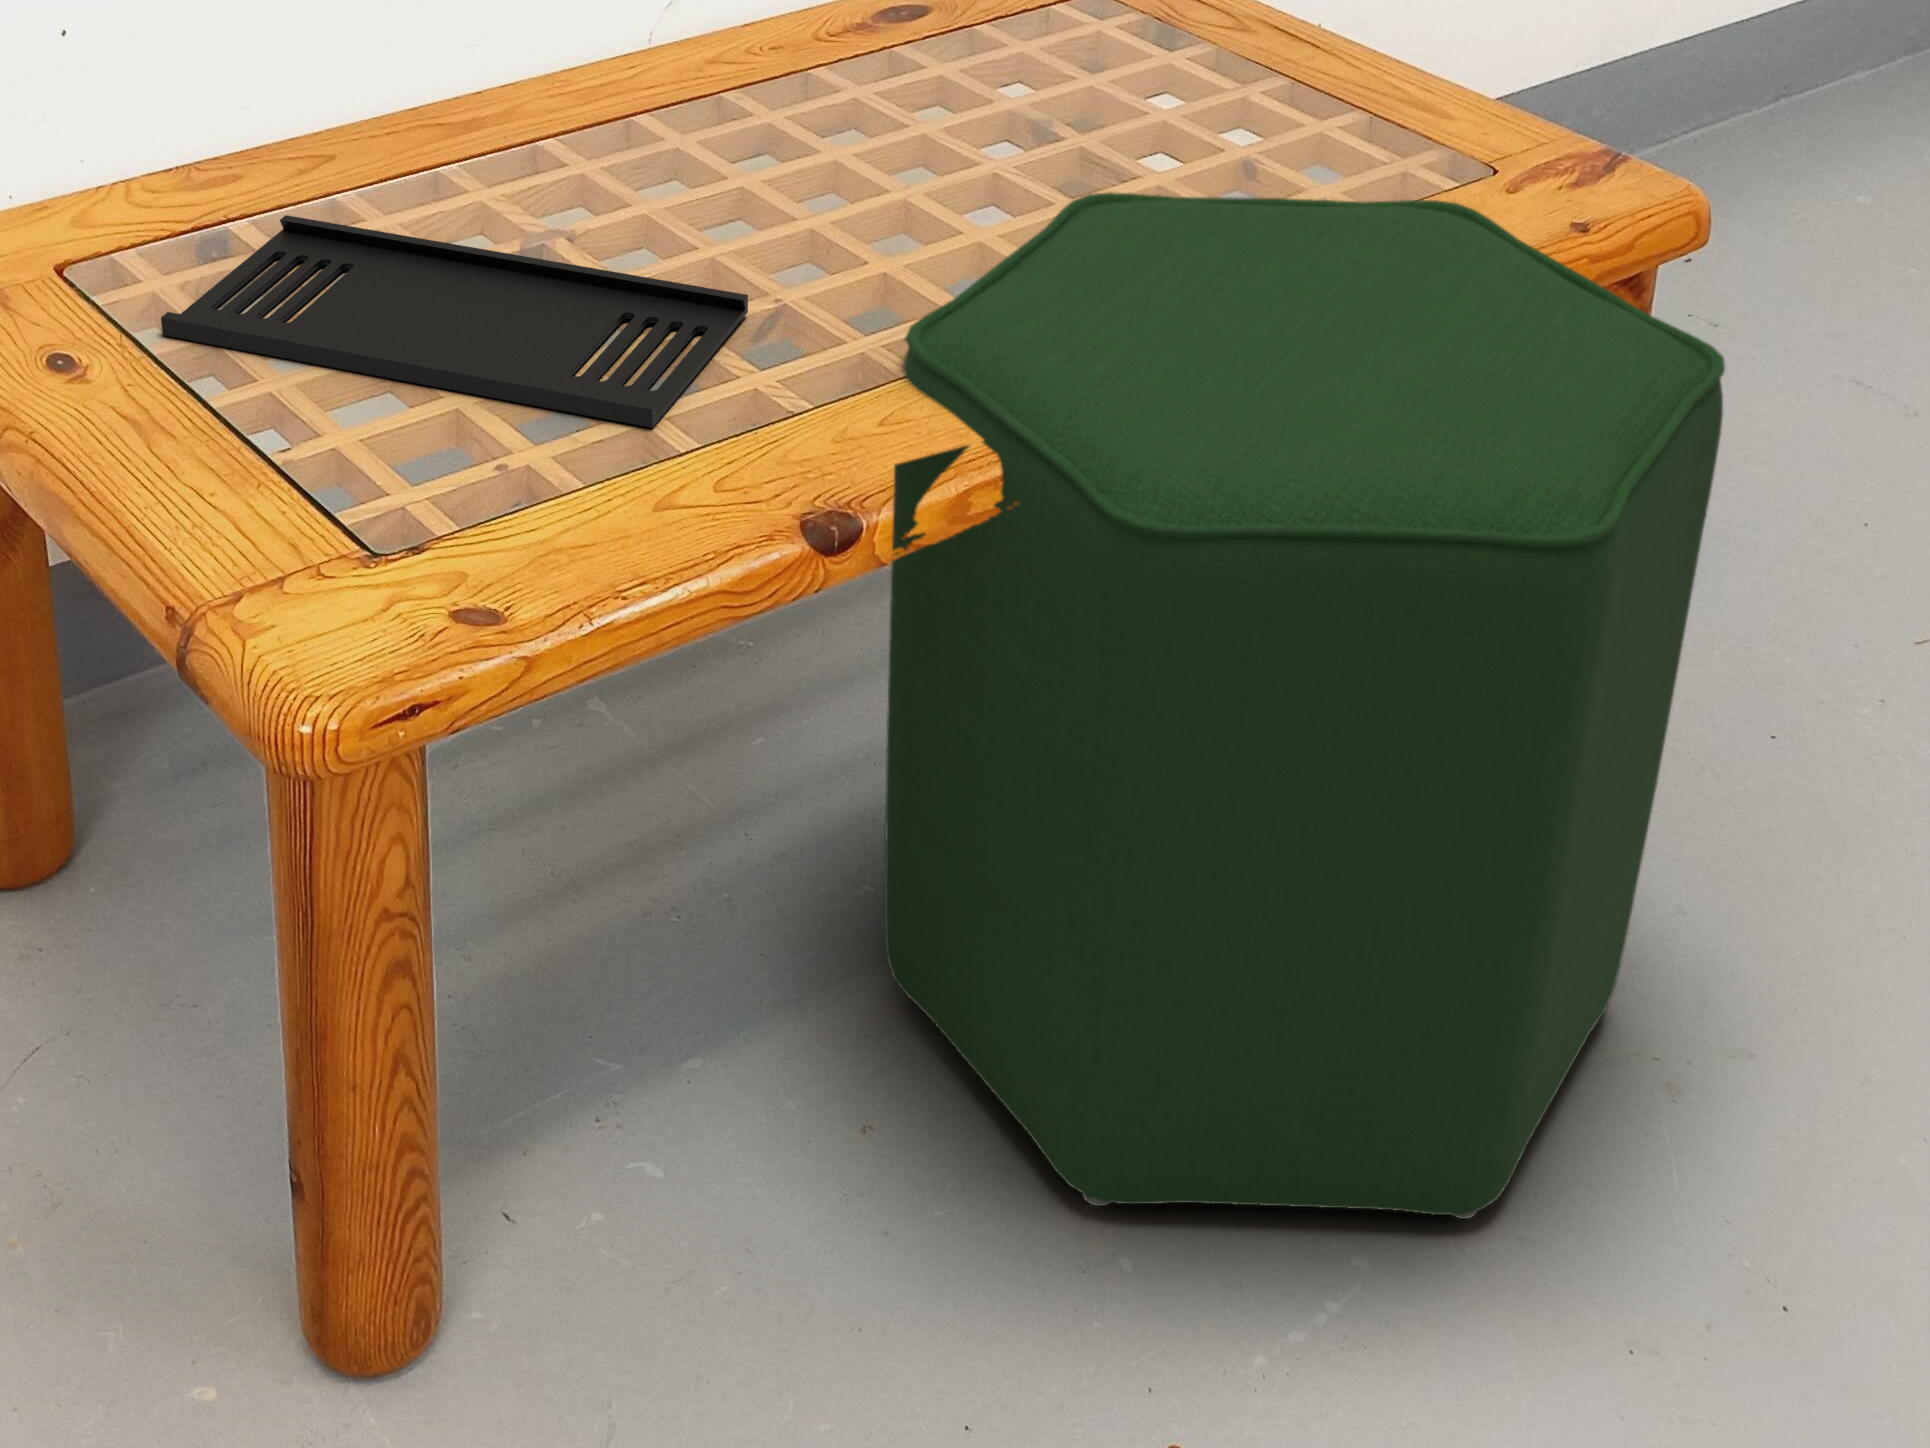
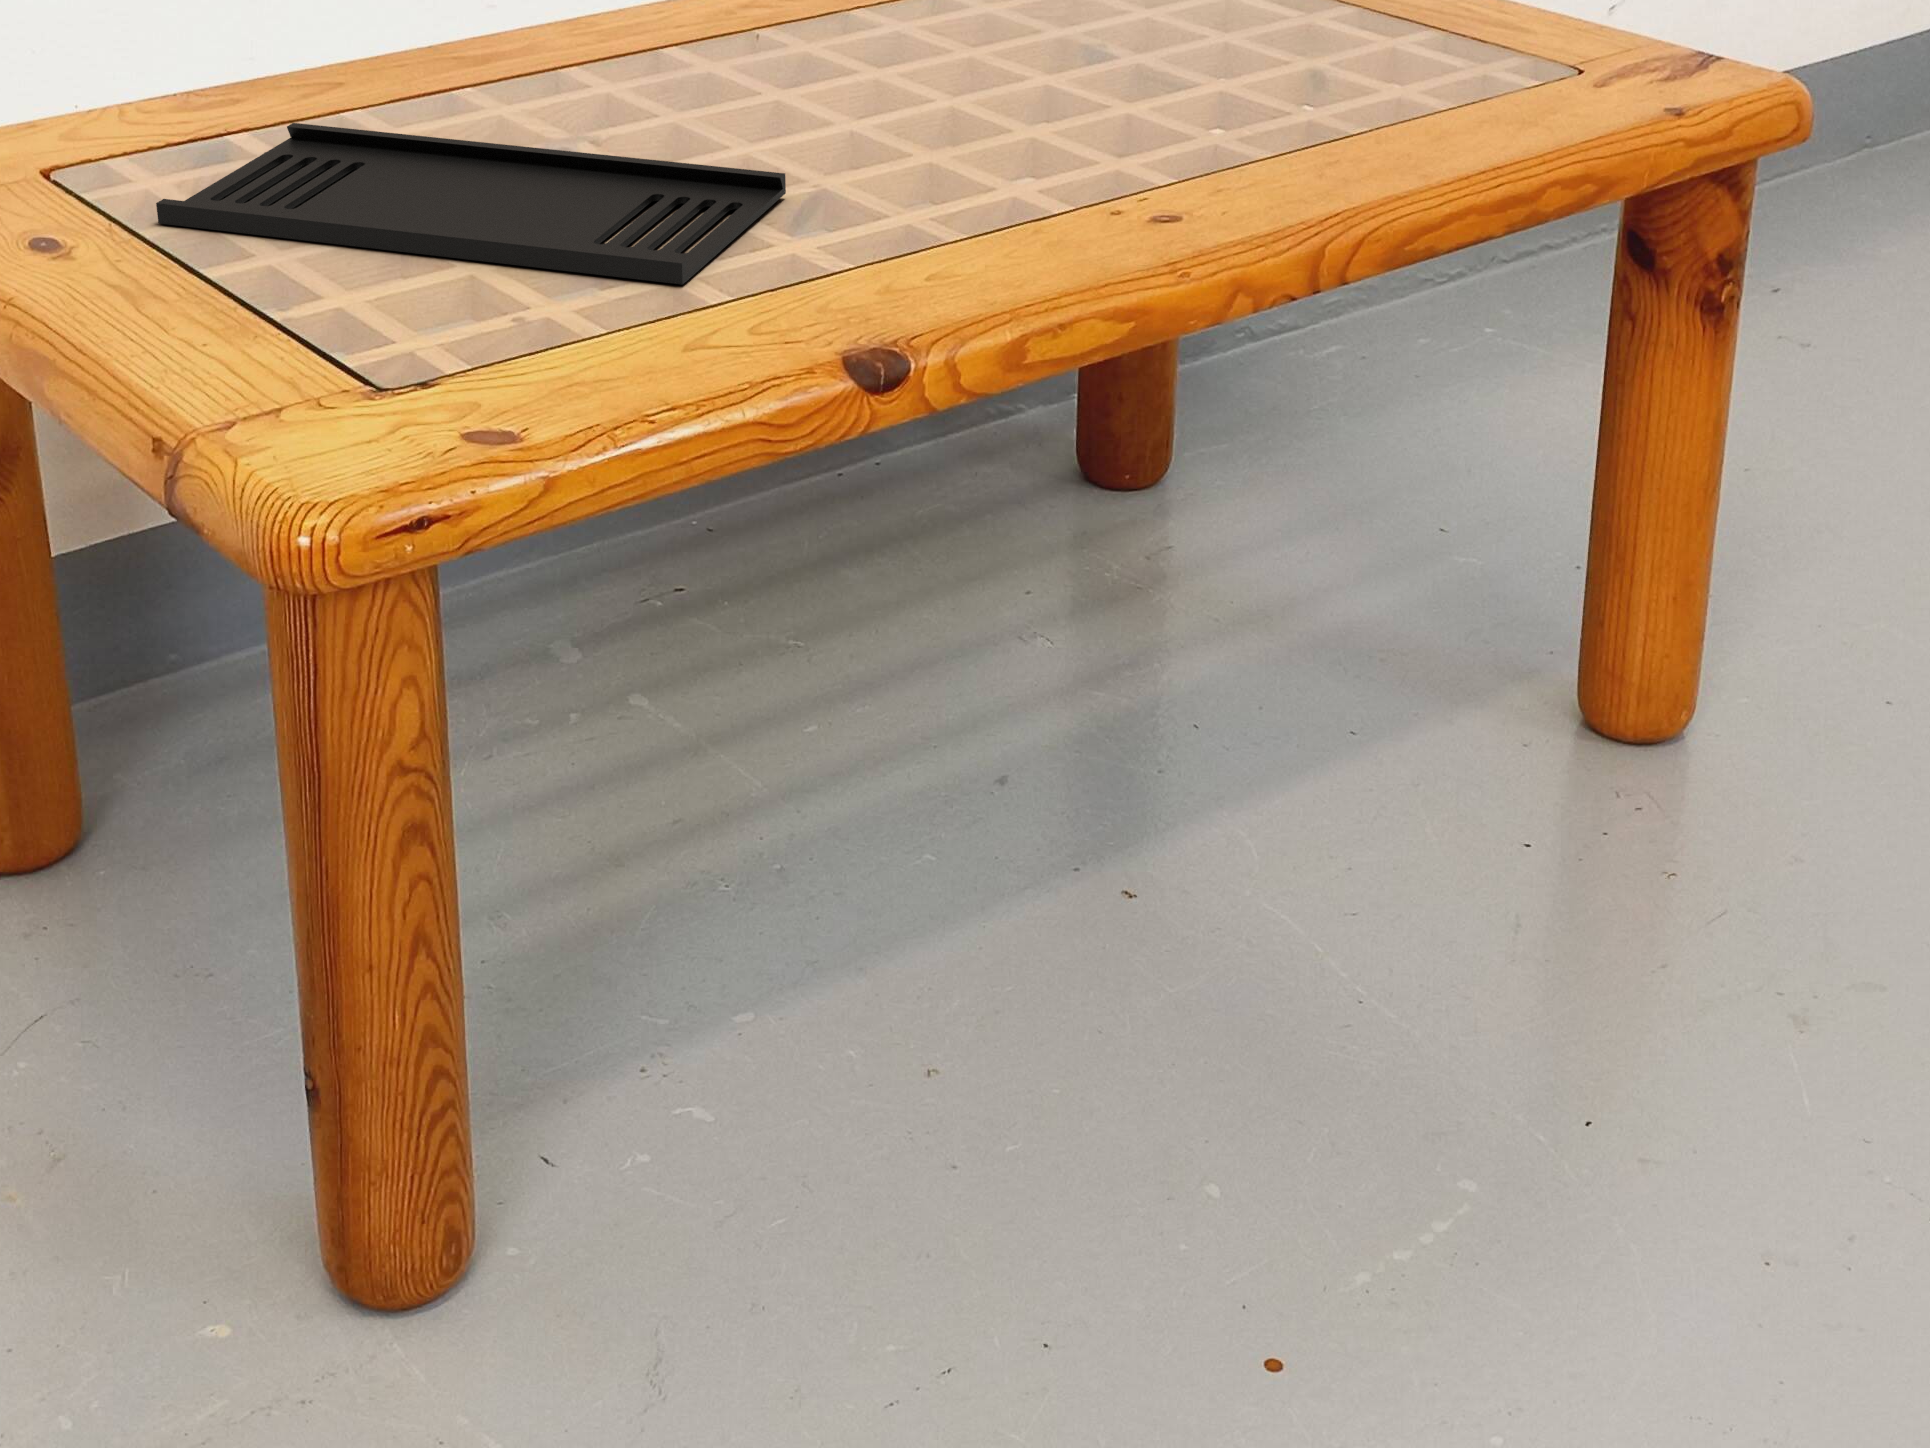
ottoman: present [885,192,1725,1219] -> none [947,83,1836,1145]

